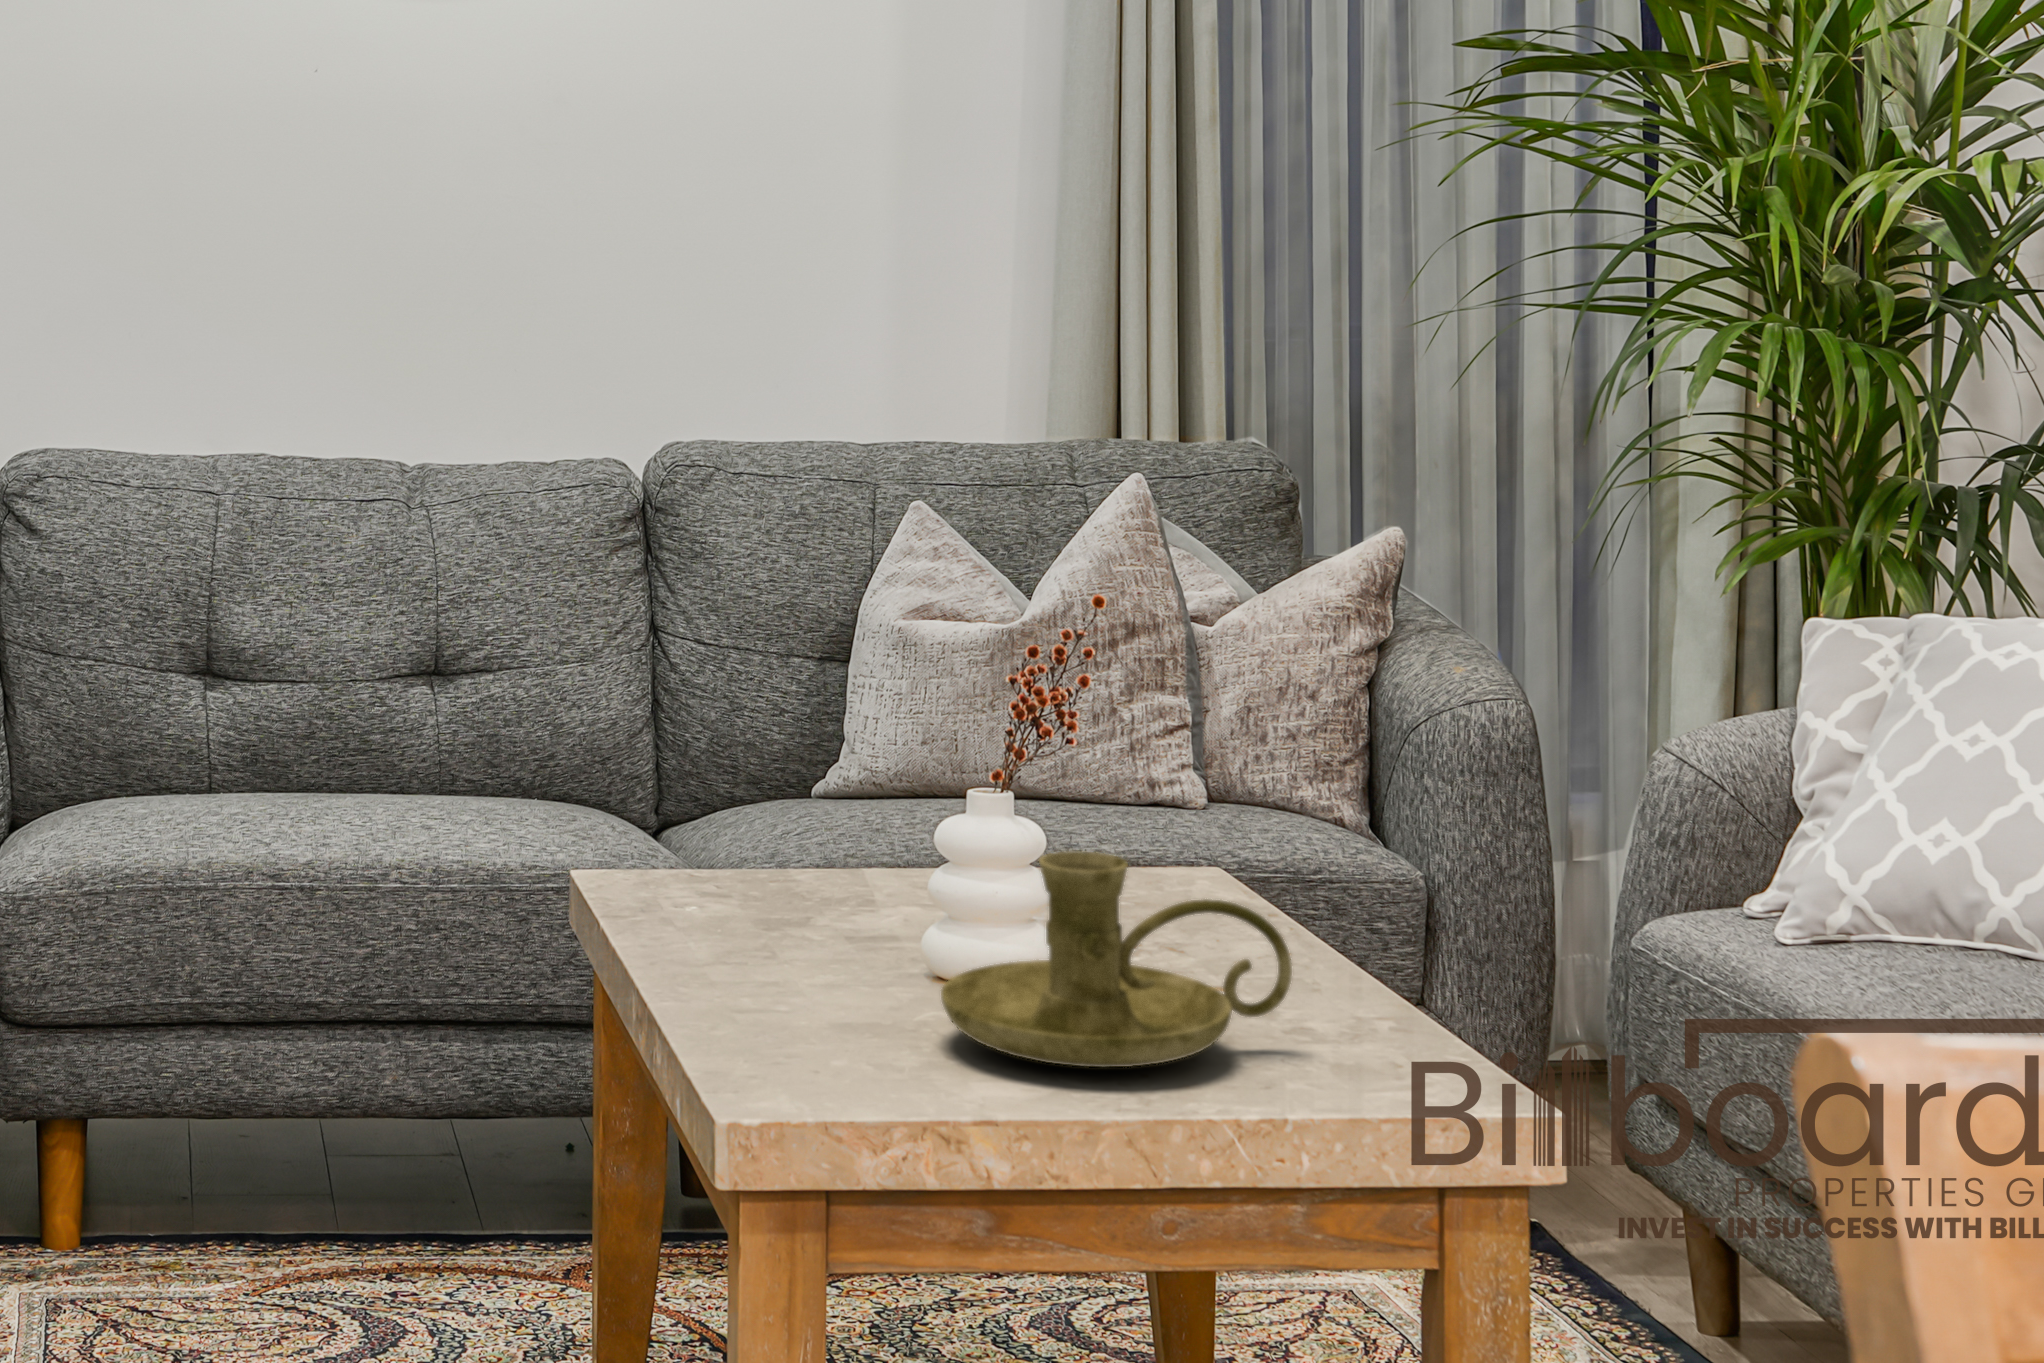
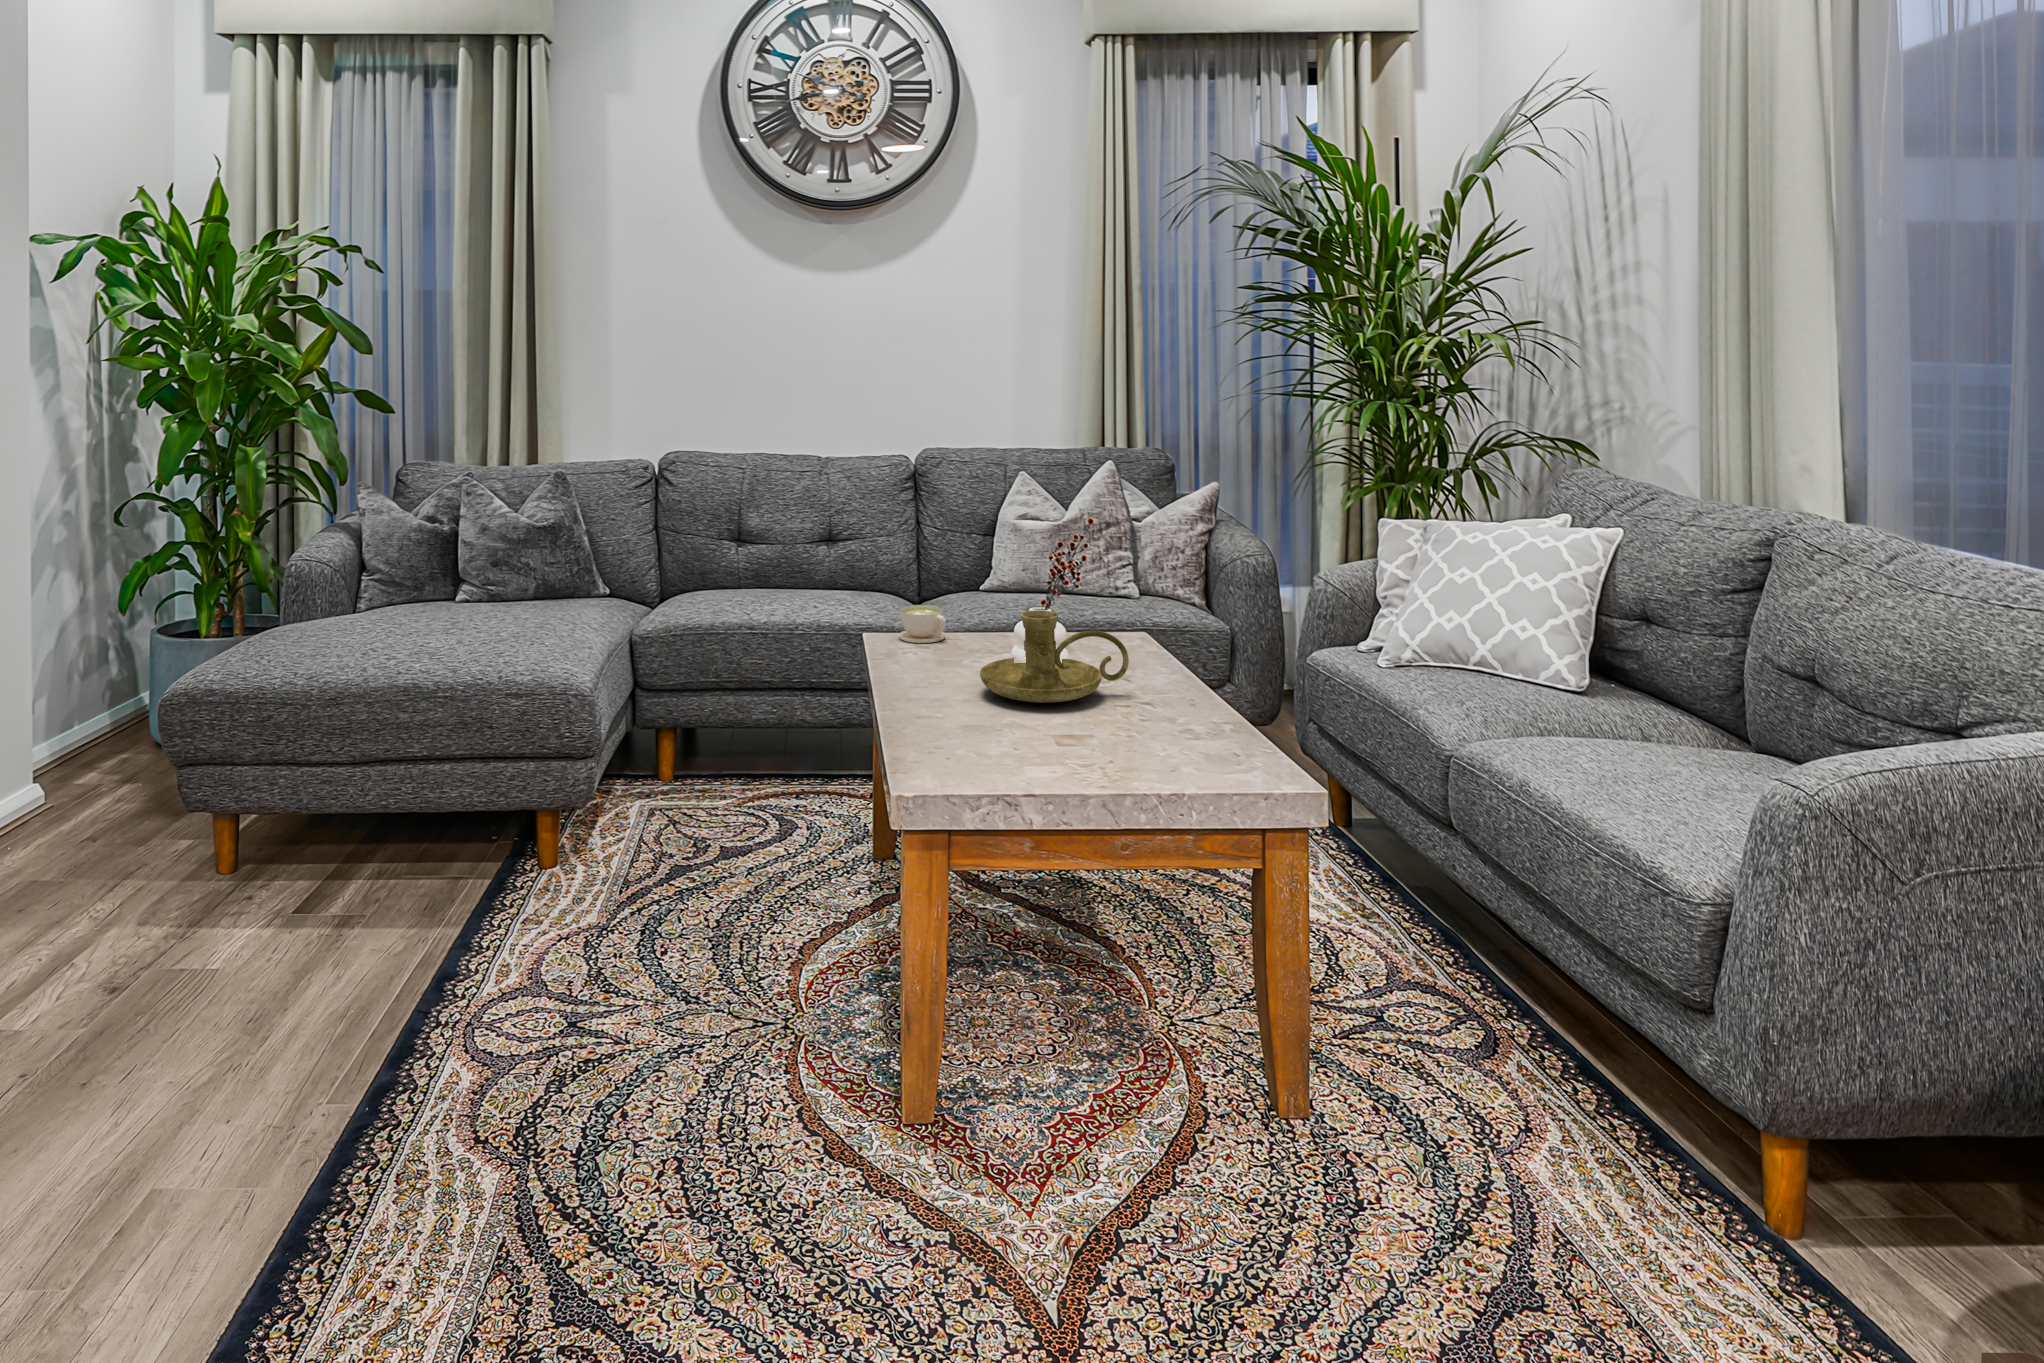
coffee cup: none [689,834,807,927] -> present [899,605,946,643]

